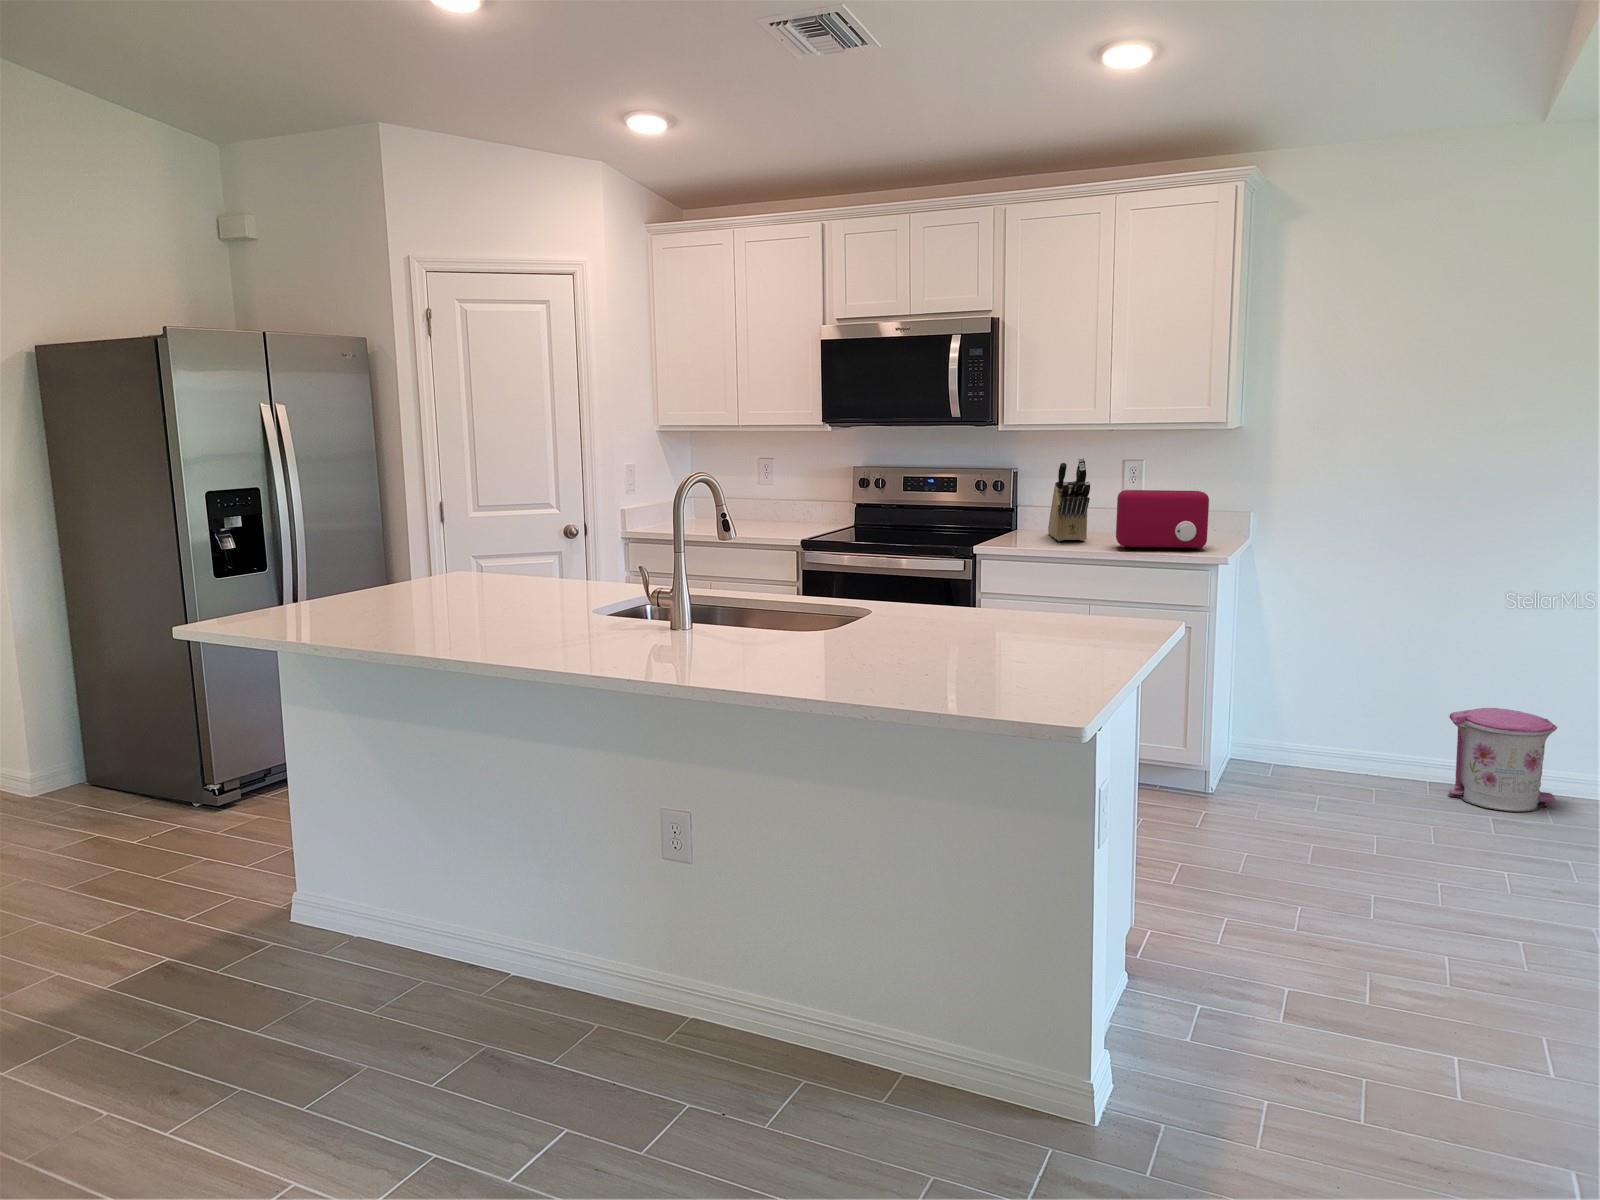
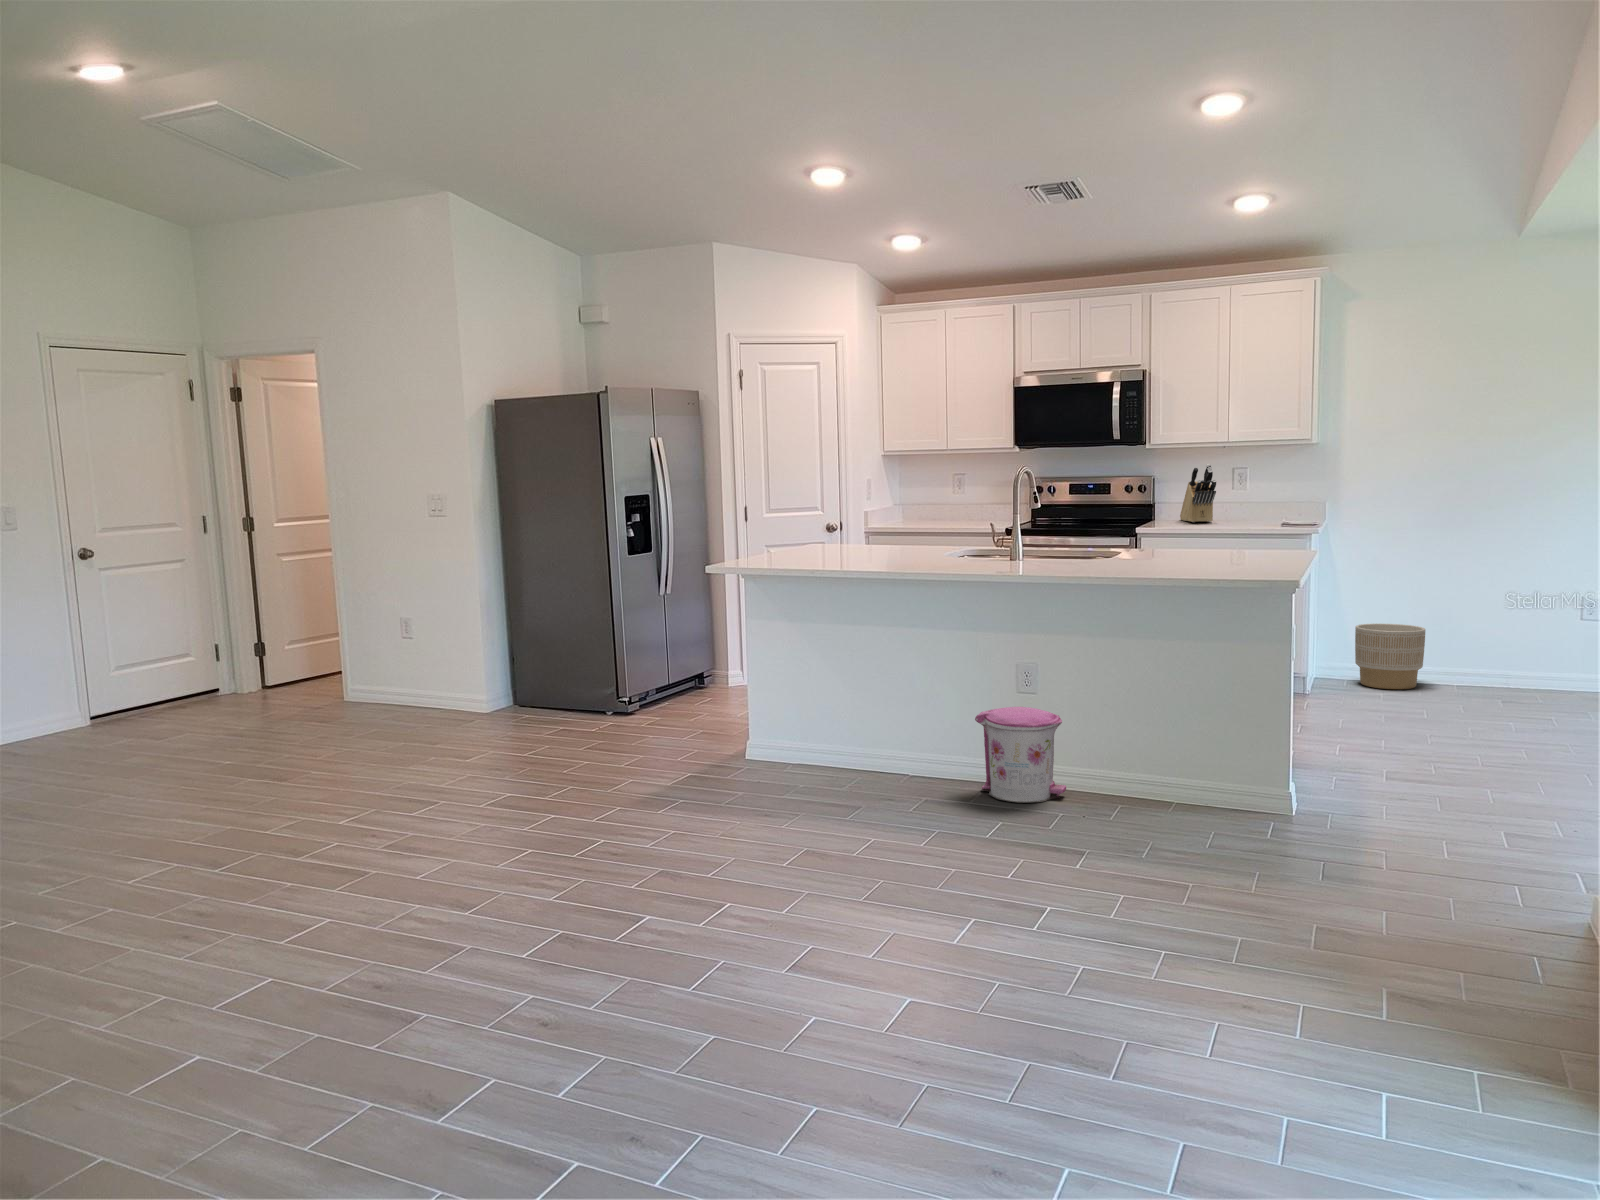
toaster: present [1116,490,1209,551] -> none [1236,484,1303,524]
planter: none [1280,691,1380,793] -> present [1355,623,1425,689]
trash can: present [1448,708,1557,812] -> present [975,707,1066,803]

